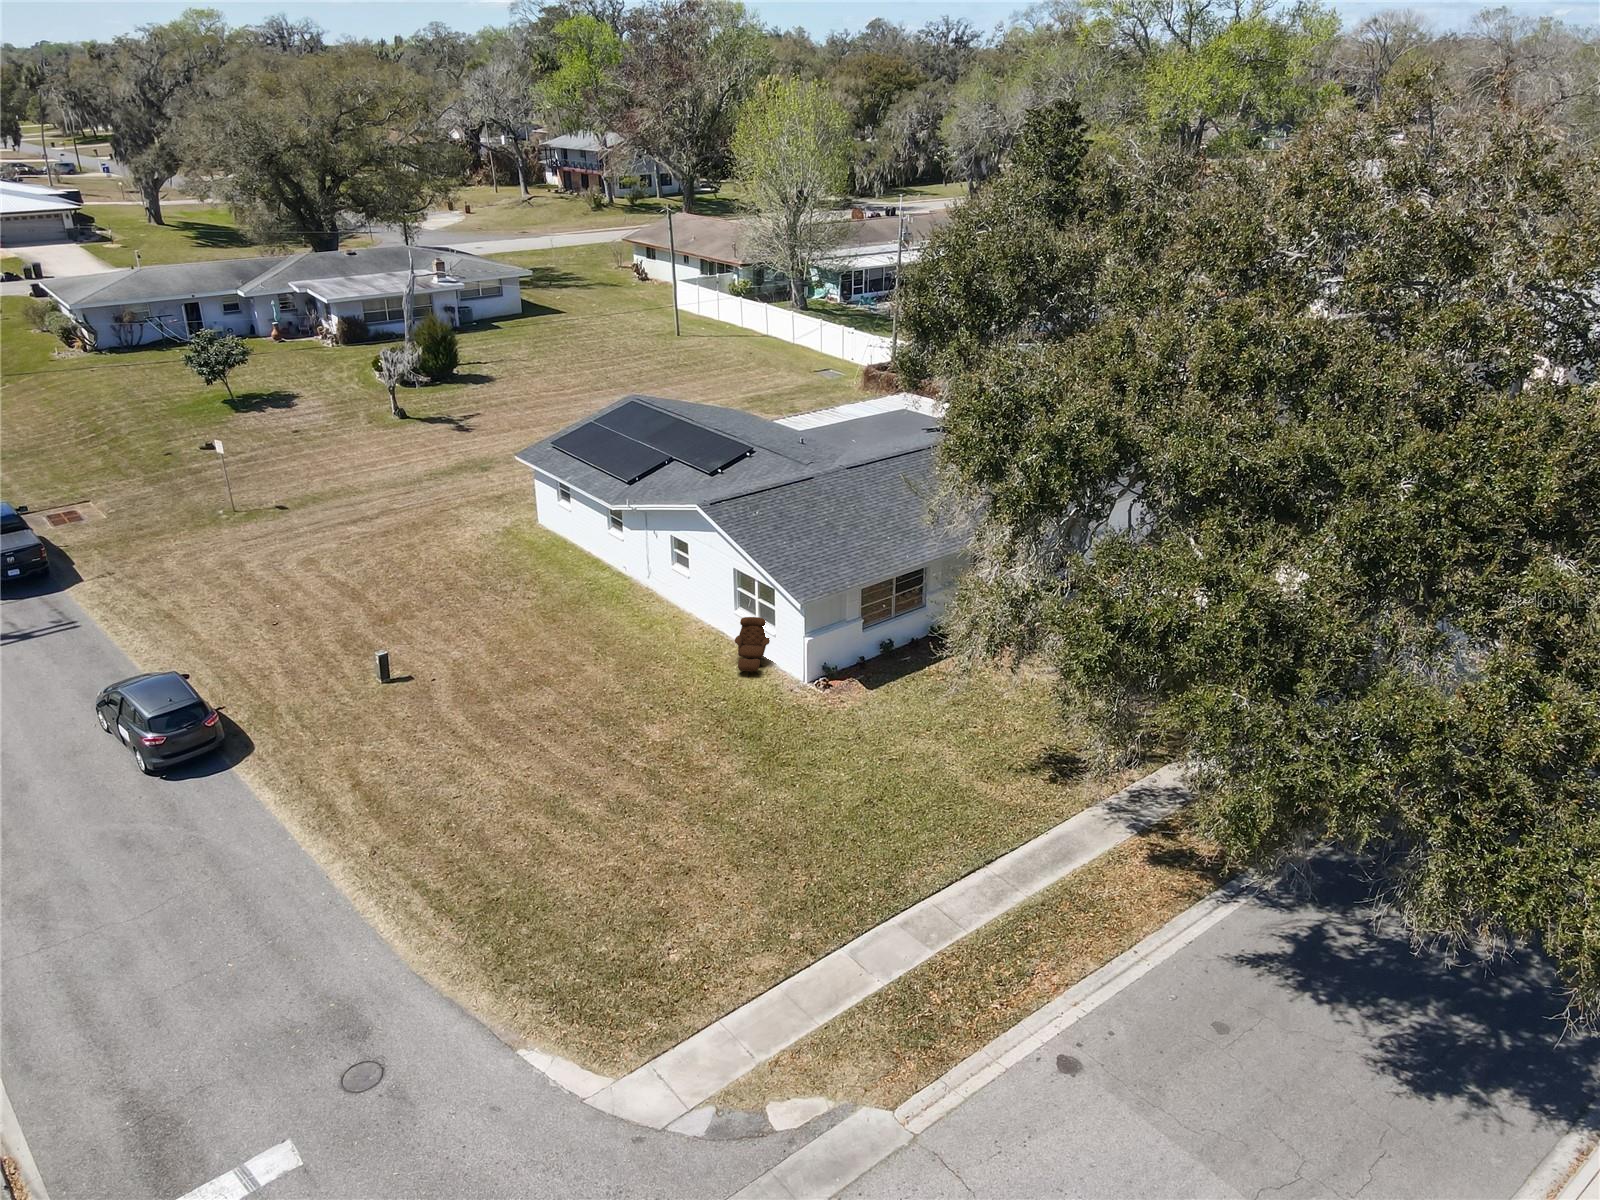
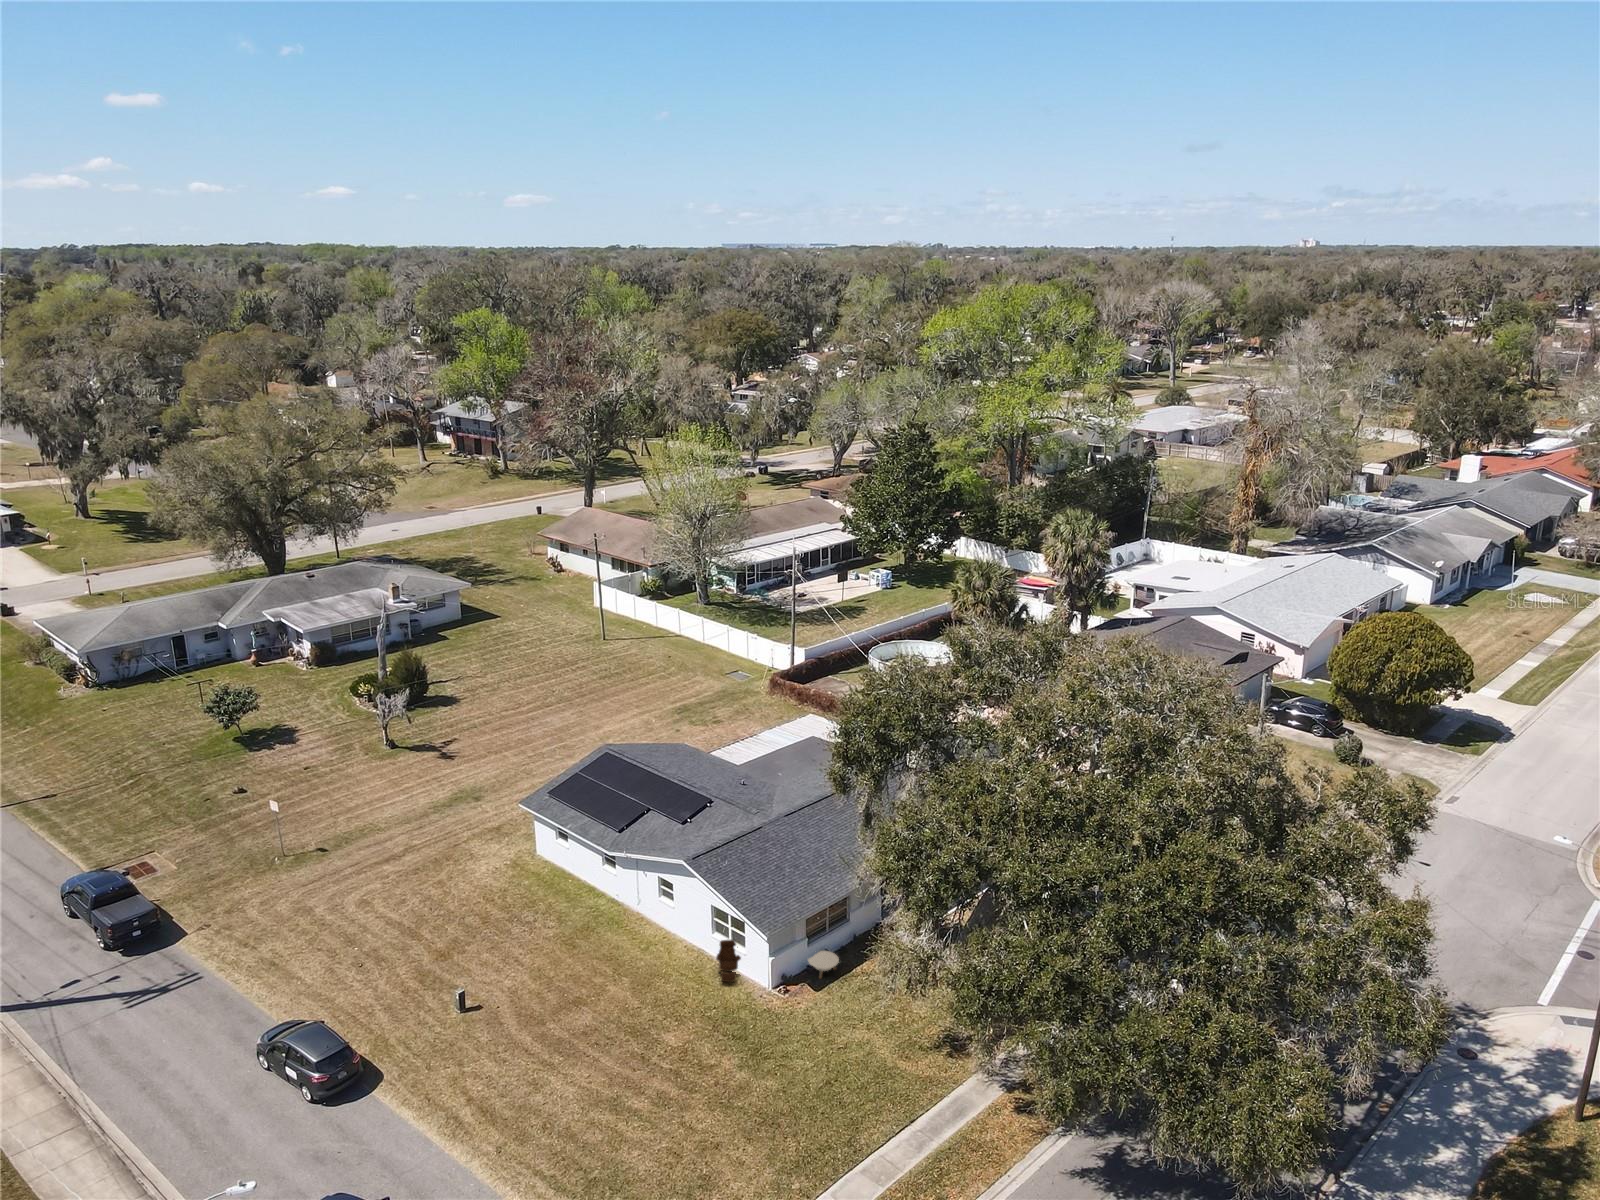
round table: none [863,642,908,677] -> present [808,951,839,979]

